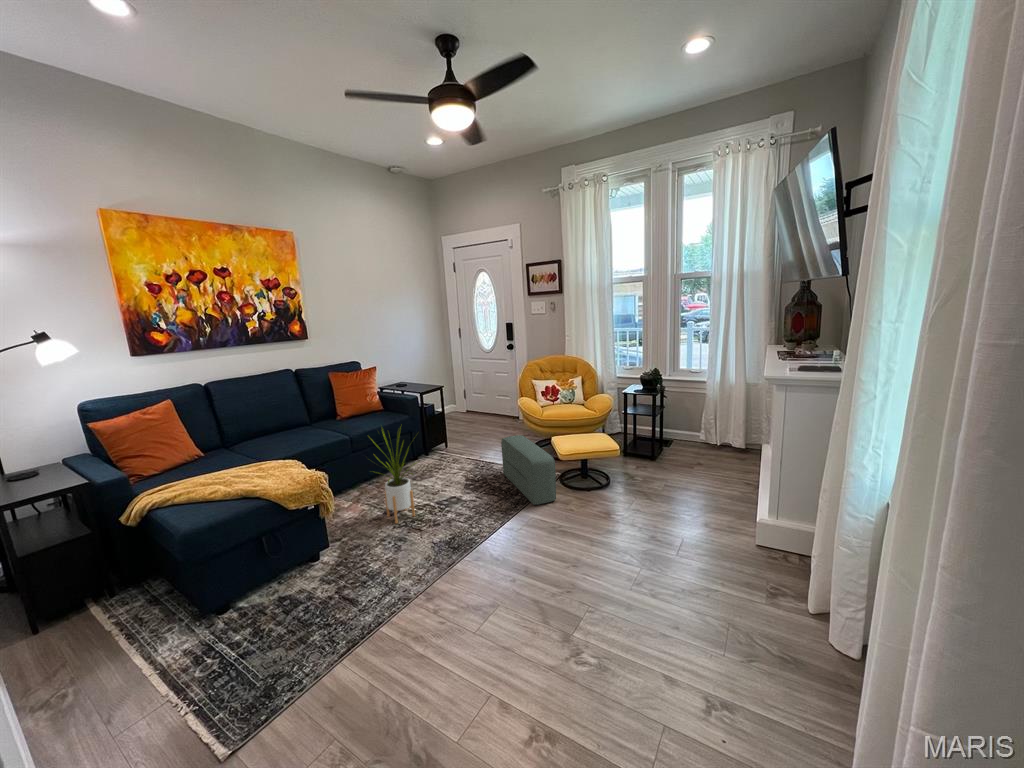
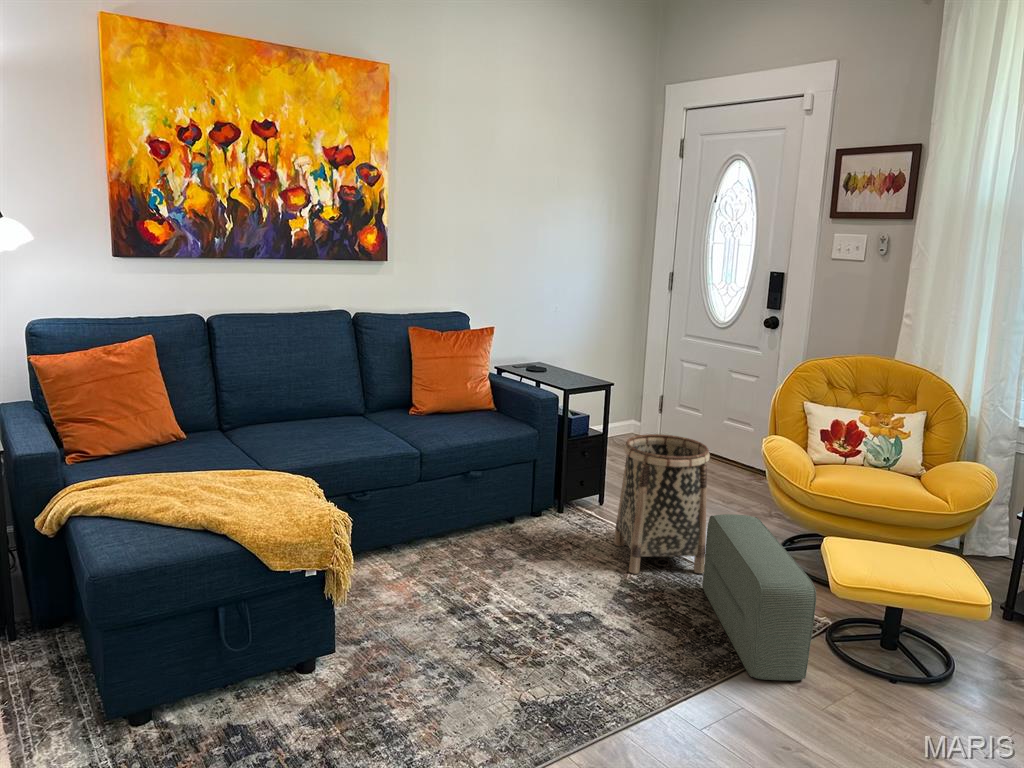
basket: none [456,406,503,475] -> present [614,434,710,574]
house plant: present [373,431,415,523] -> none [426,442,535,639]

